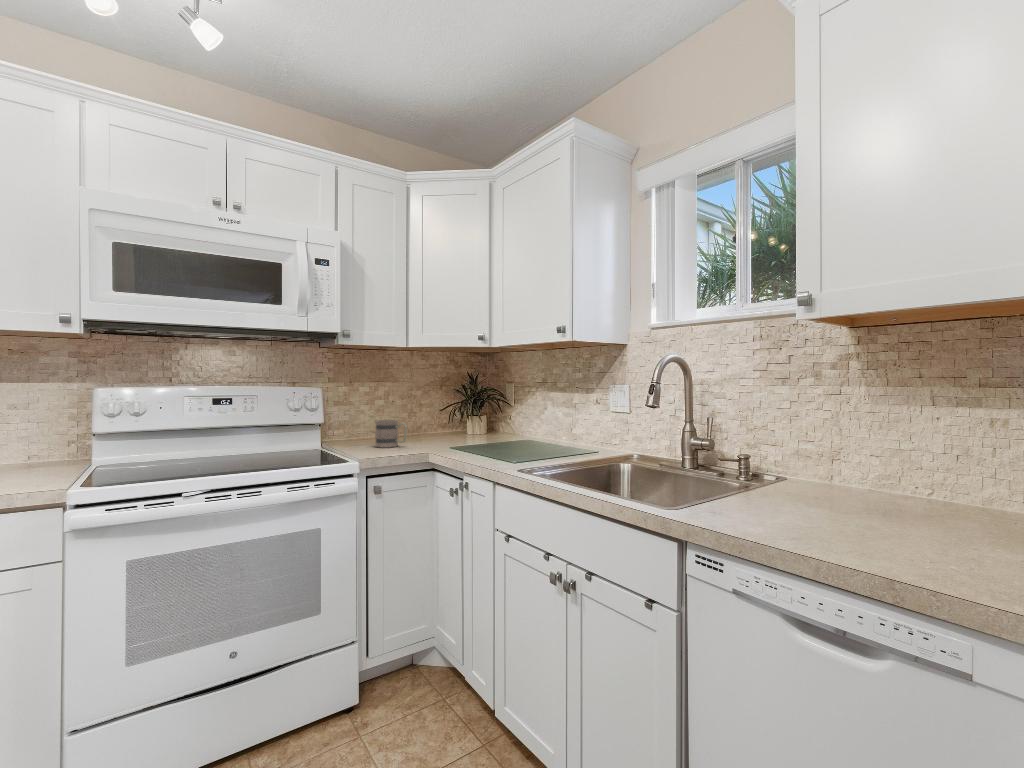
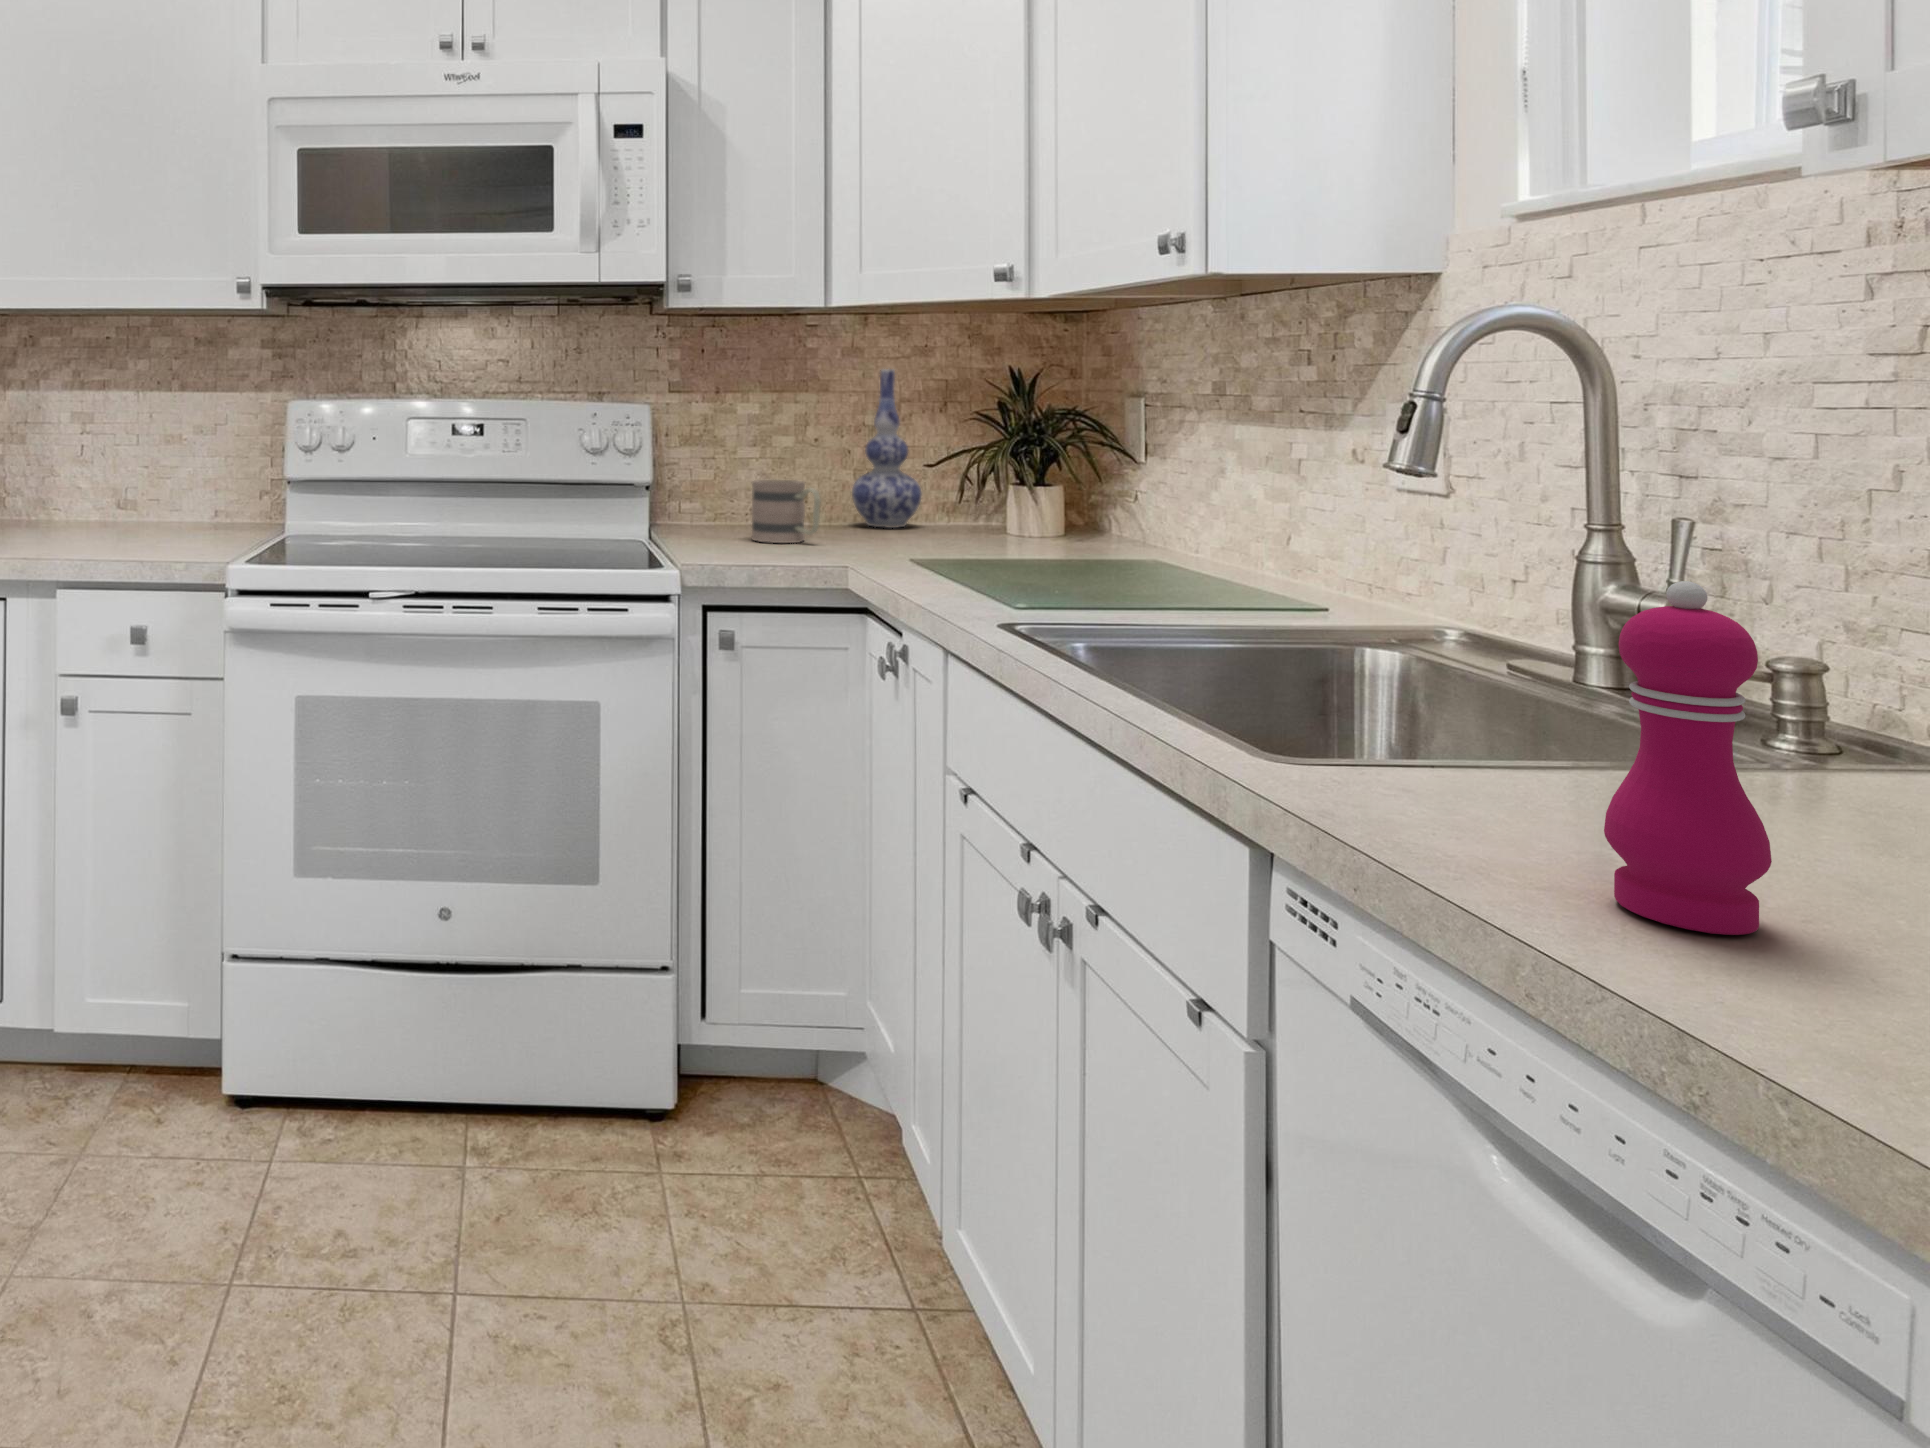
vase: none [407,373,434,438] -> present [852,369,921,528]
pepper mill: none [800,434,843,540] -> present [1604,581,1772,935]

